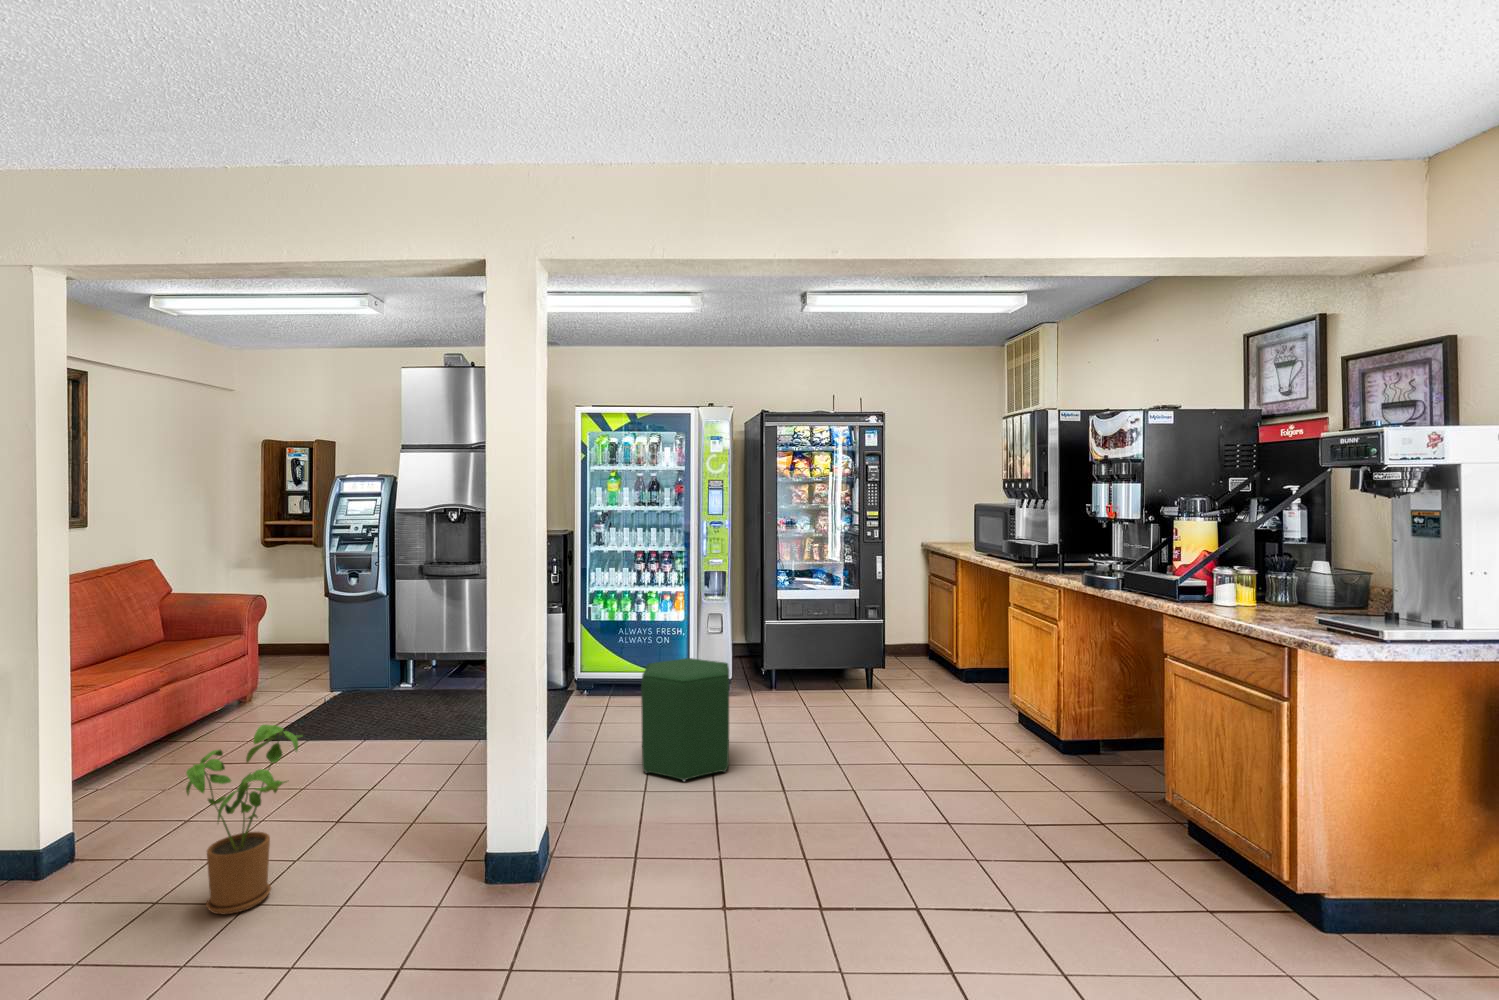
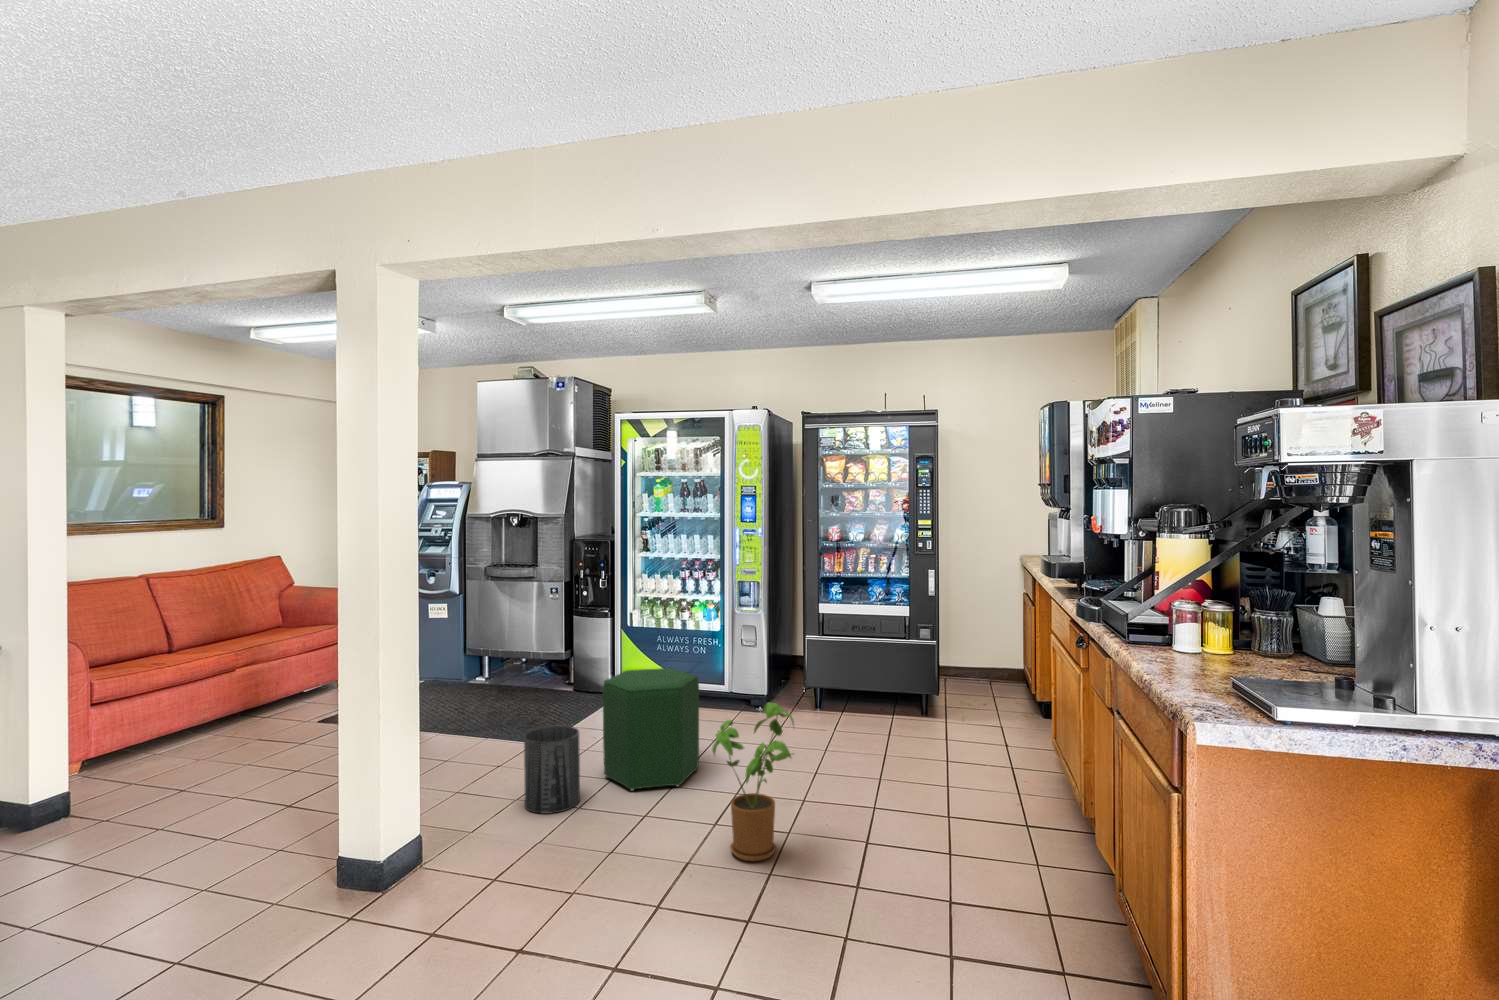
trash can: none [587,723,643,814] -> present [524,726,580,814]
house plant: present [186,725,302,914] -> present [712,702,794,861]

